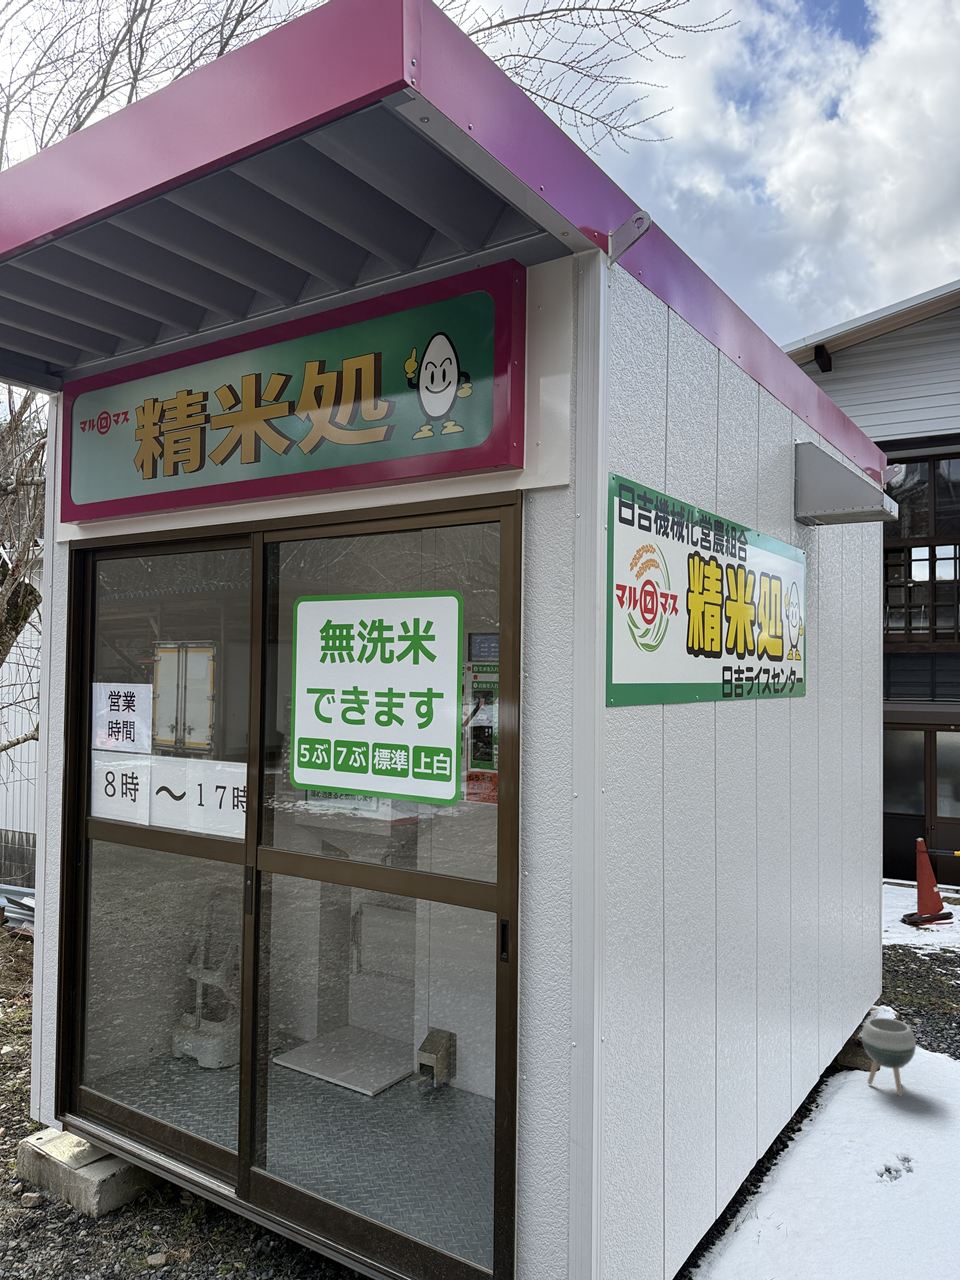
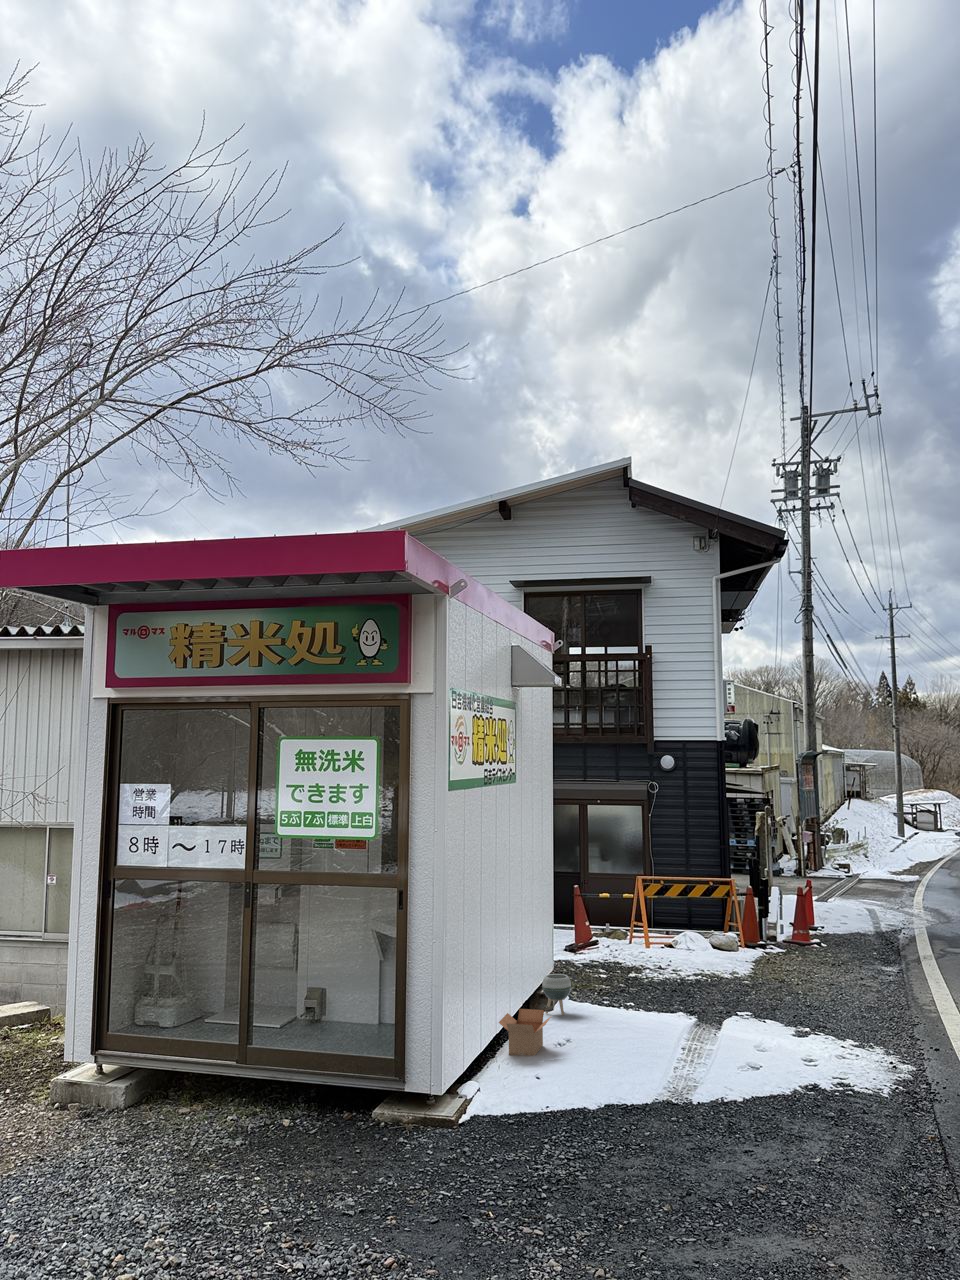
cardboard box: none [763,1118,878,1245] -> present [499,1009,551,1055]

